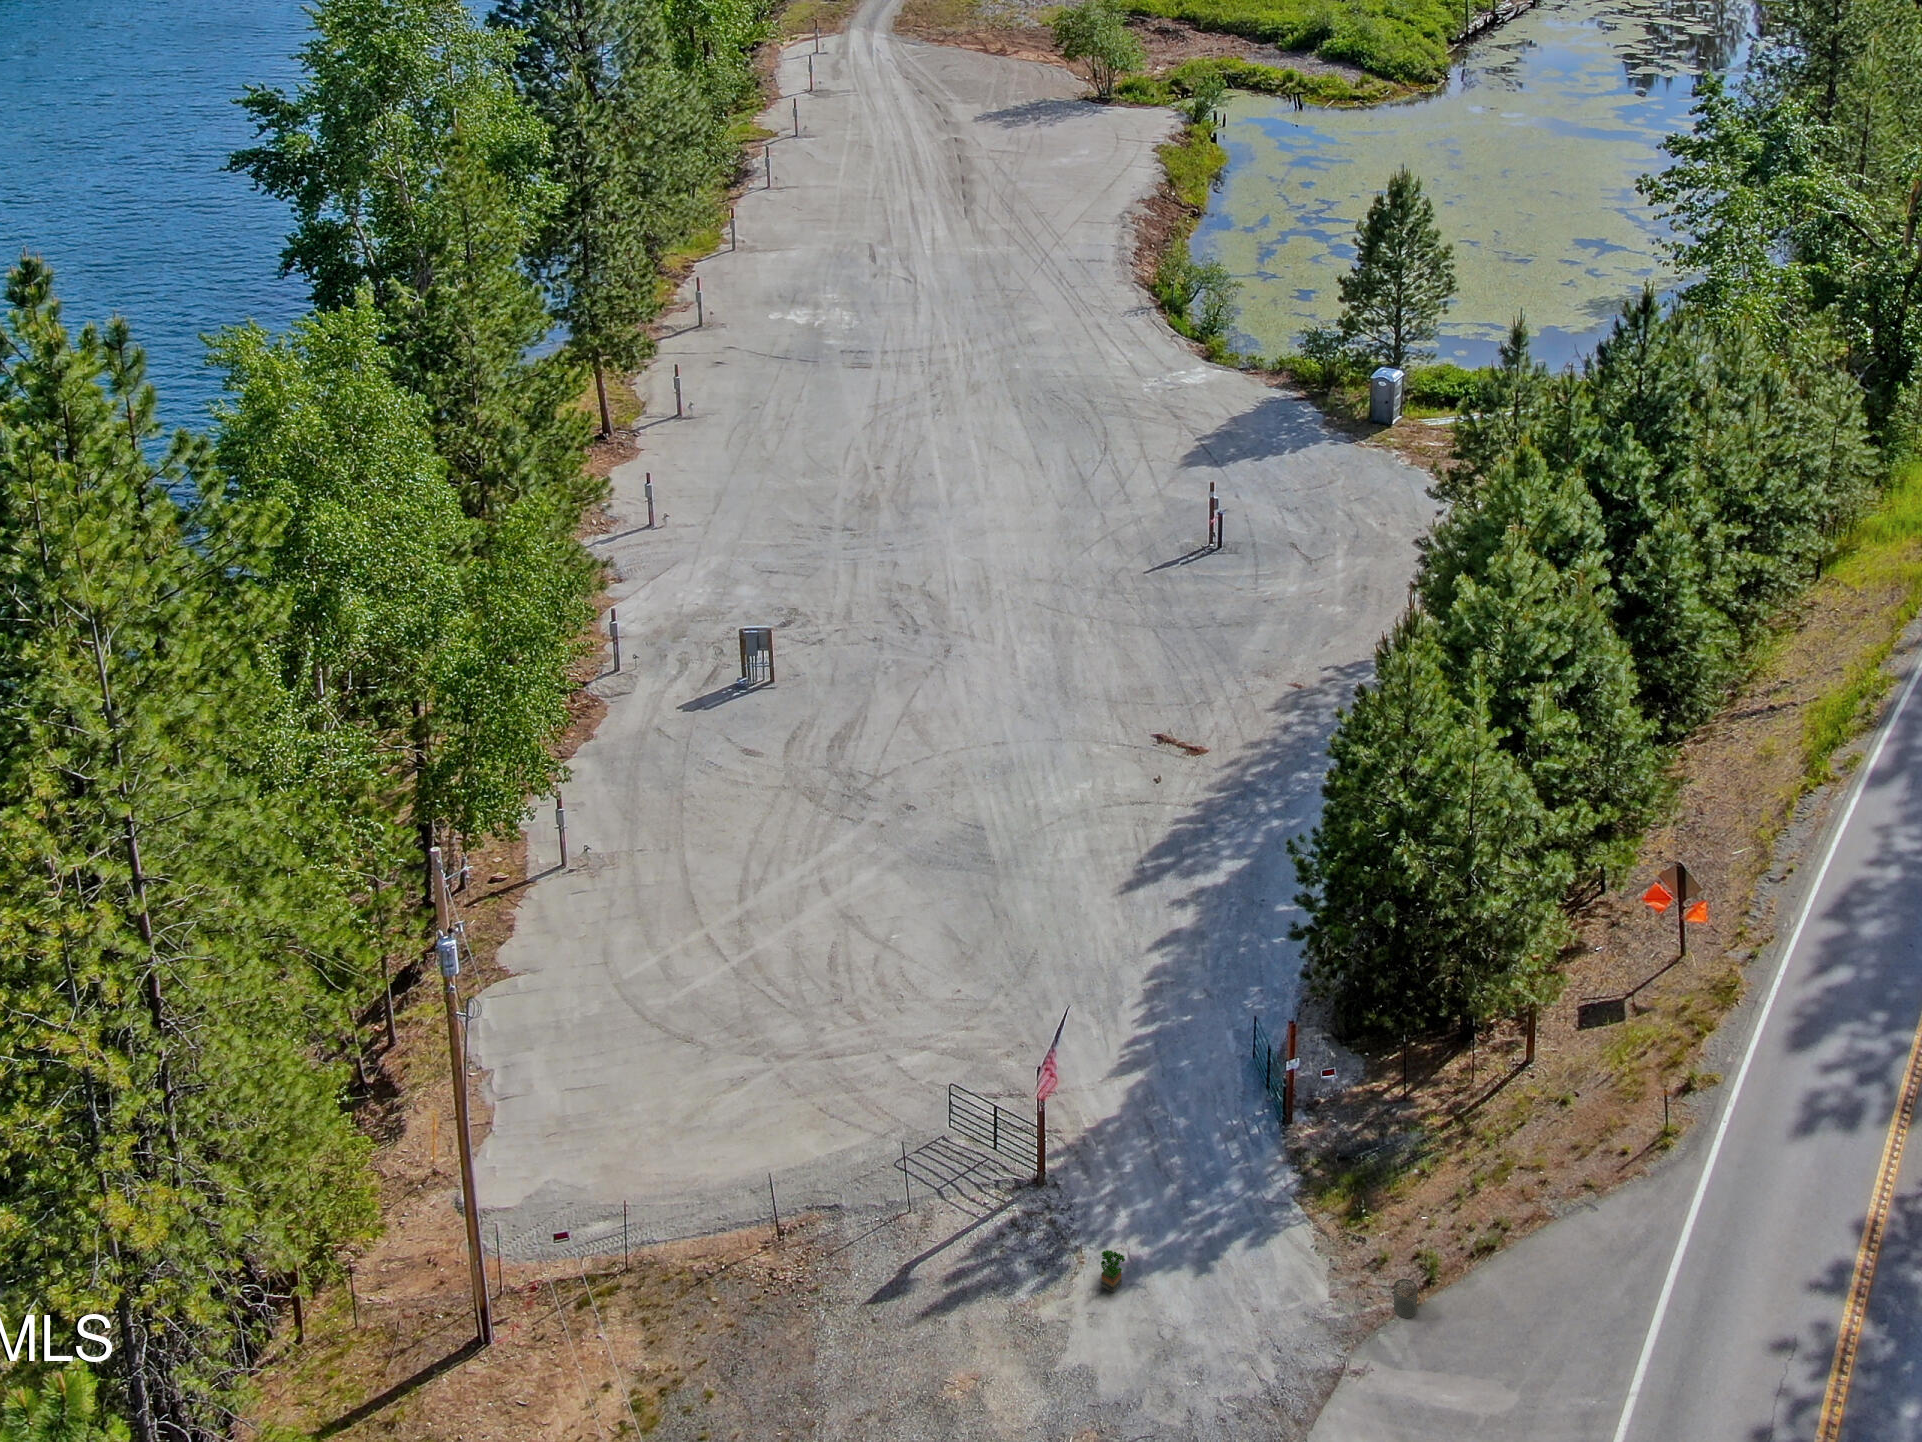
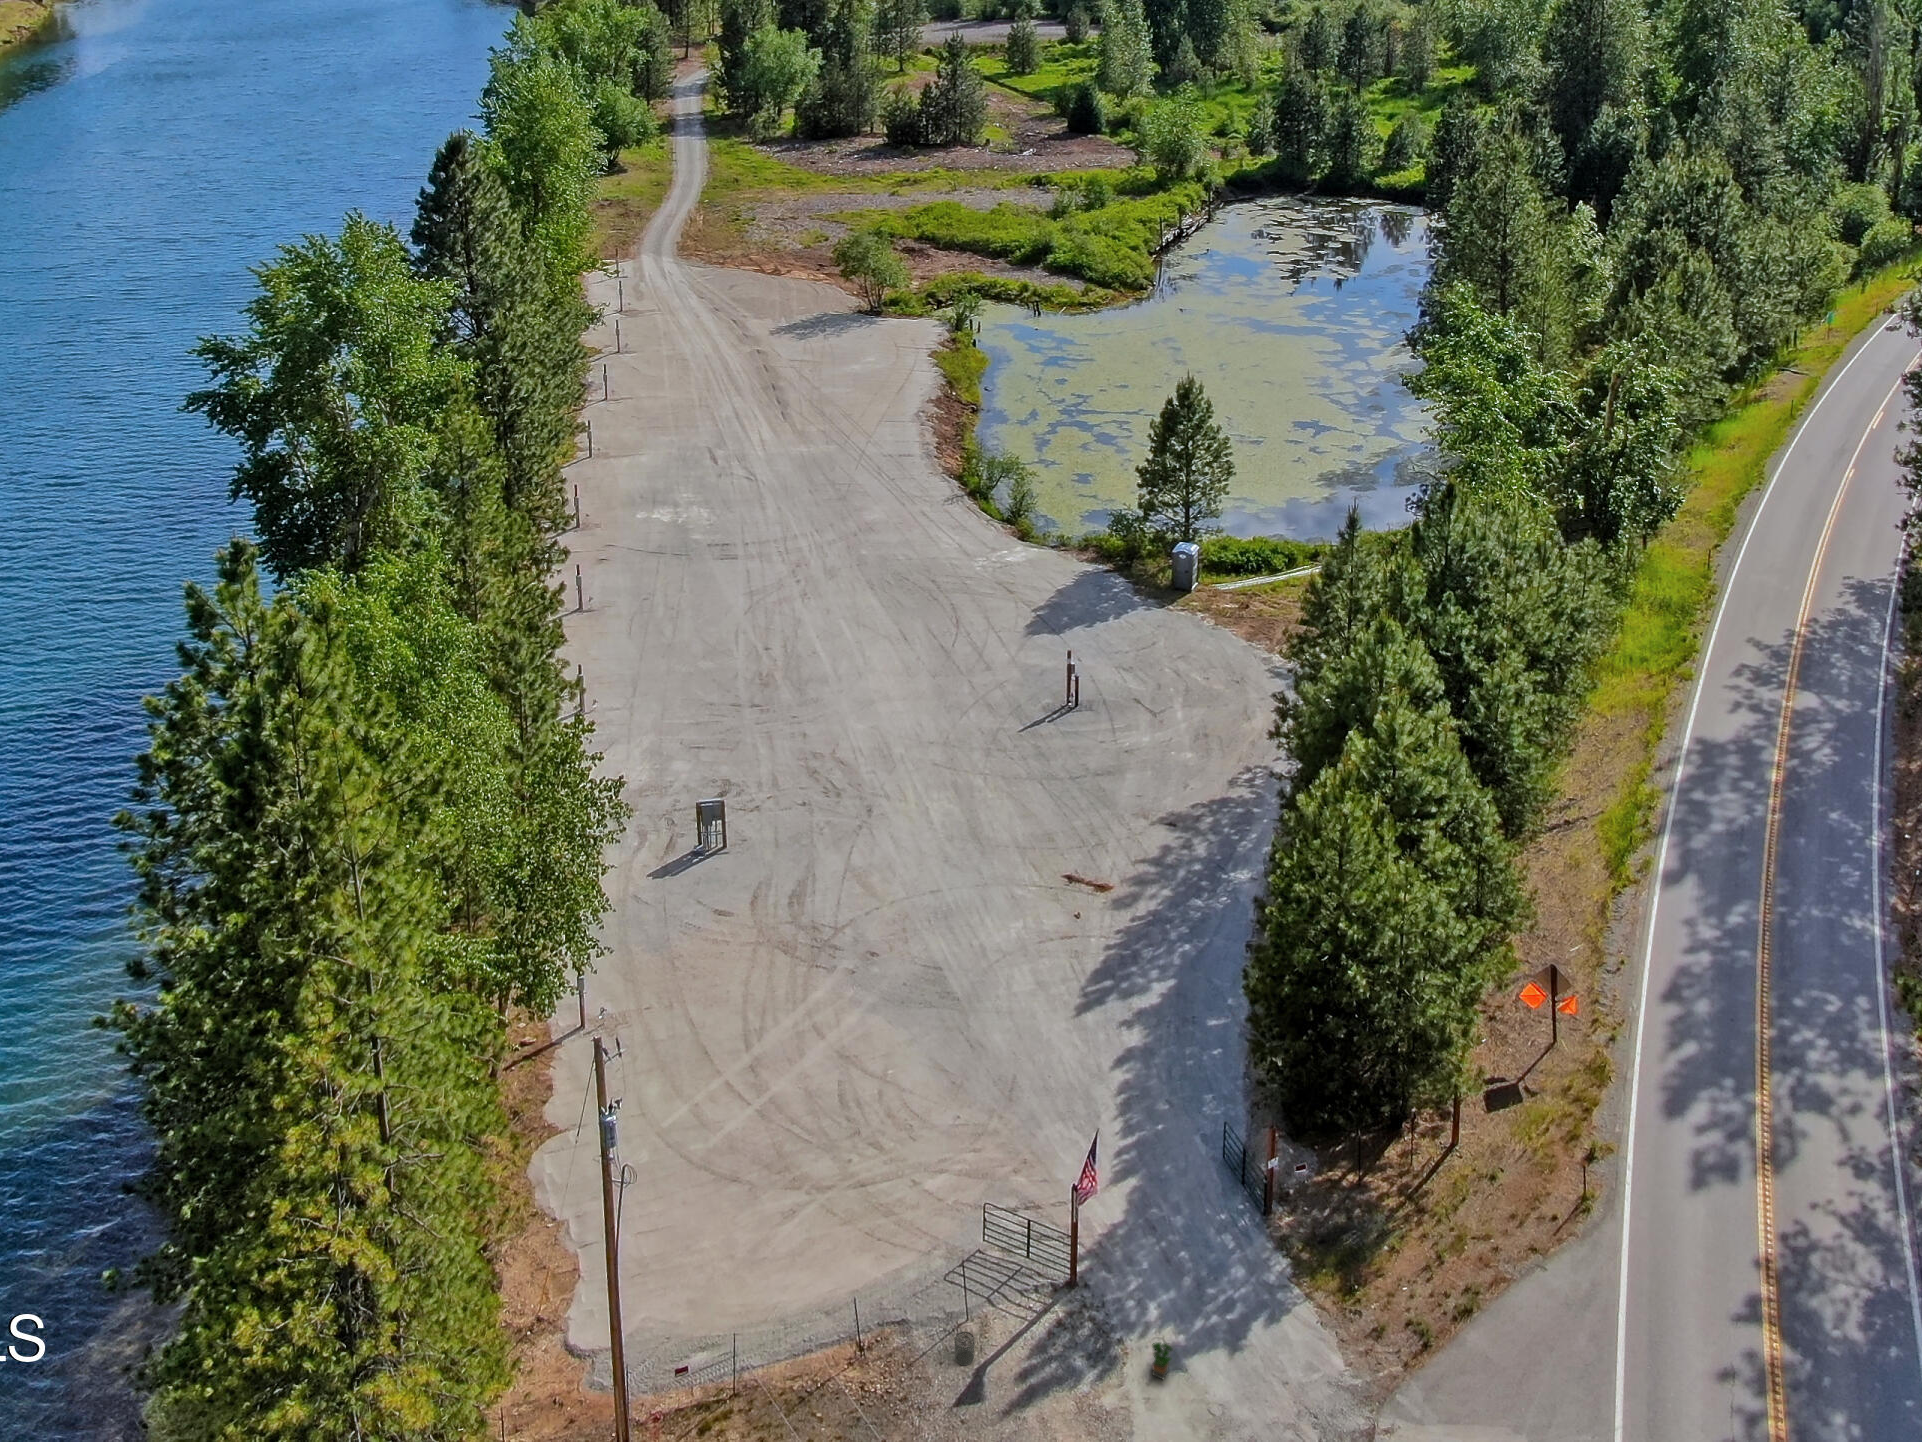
waste bin: present [1394,1279,1418,1318] -> present [954,1332,974,1365]

